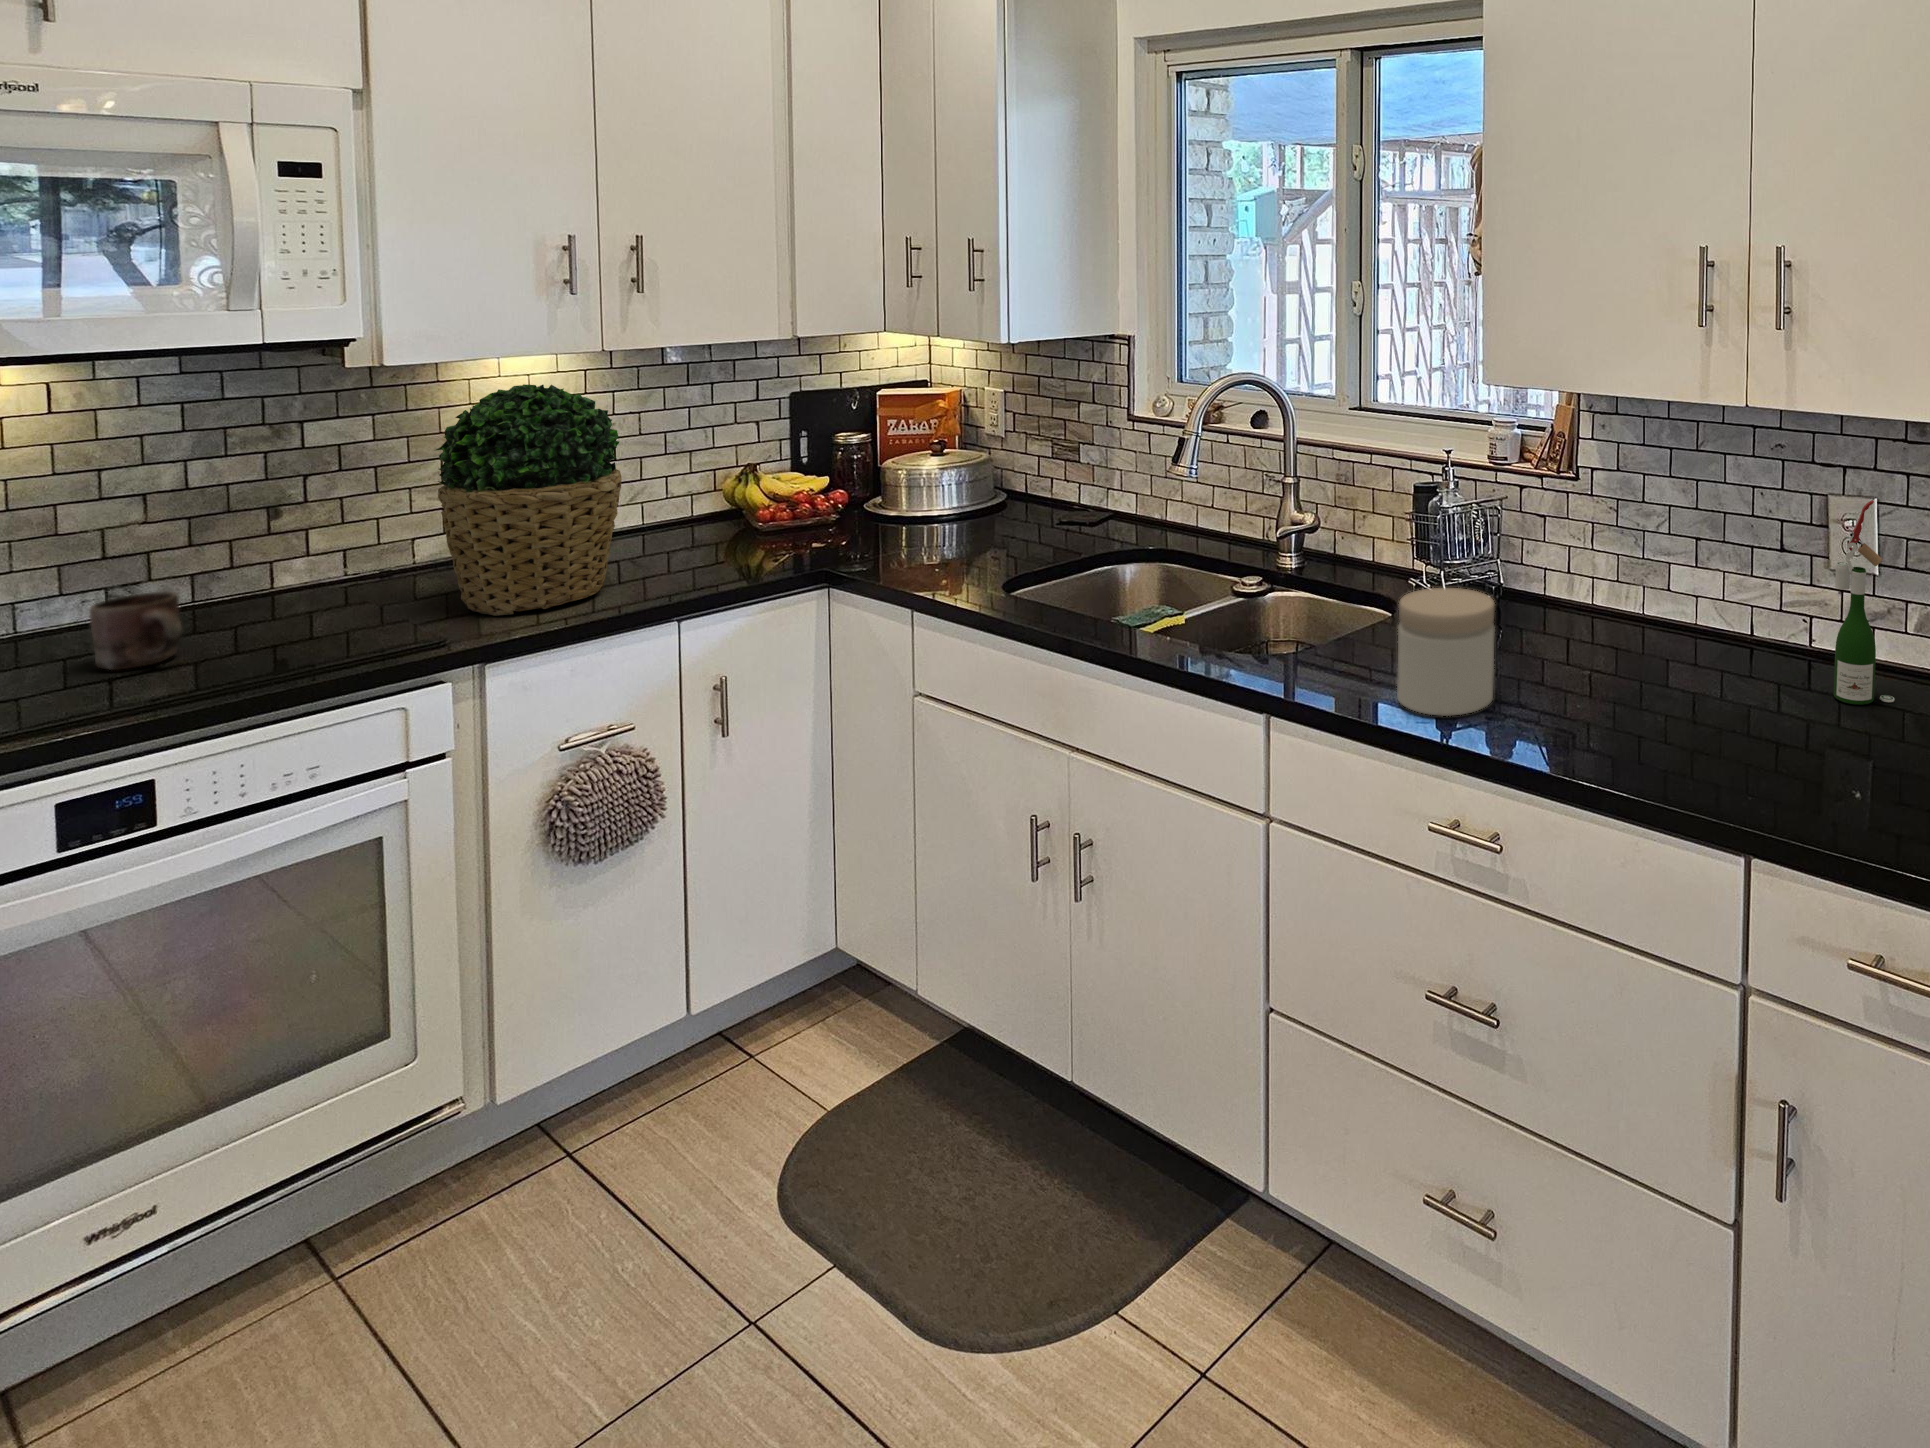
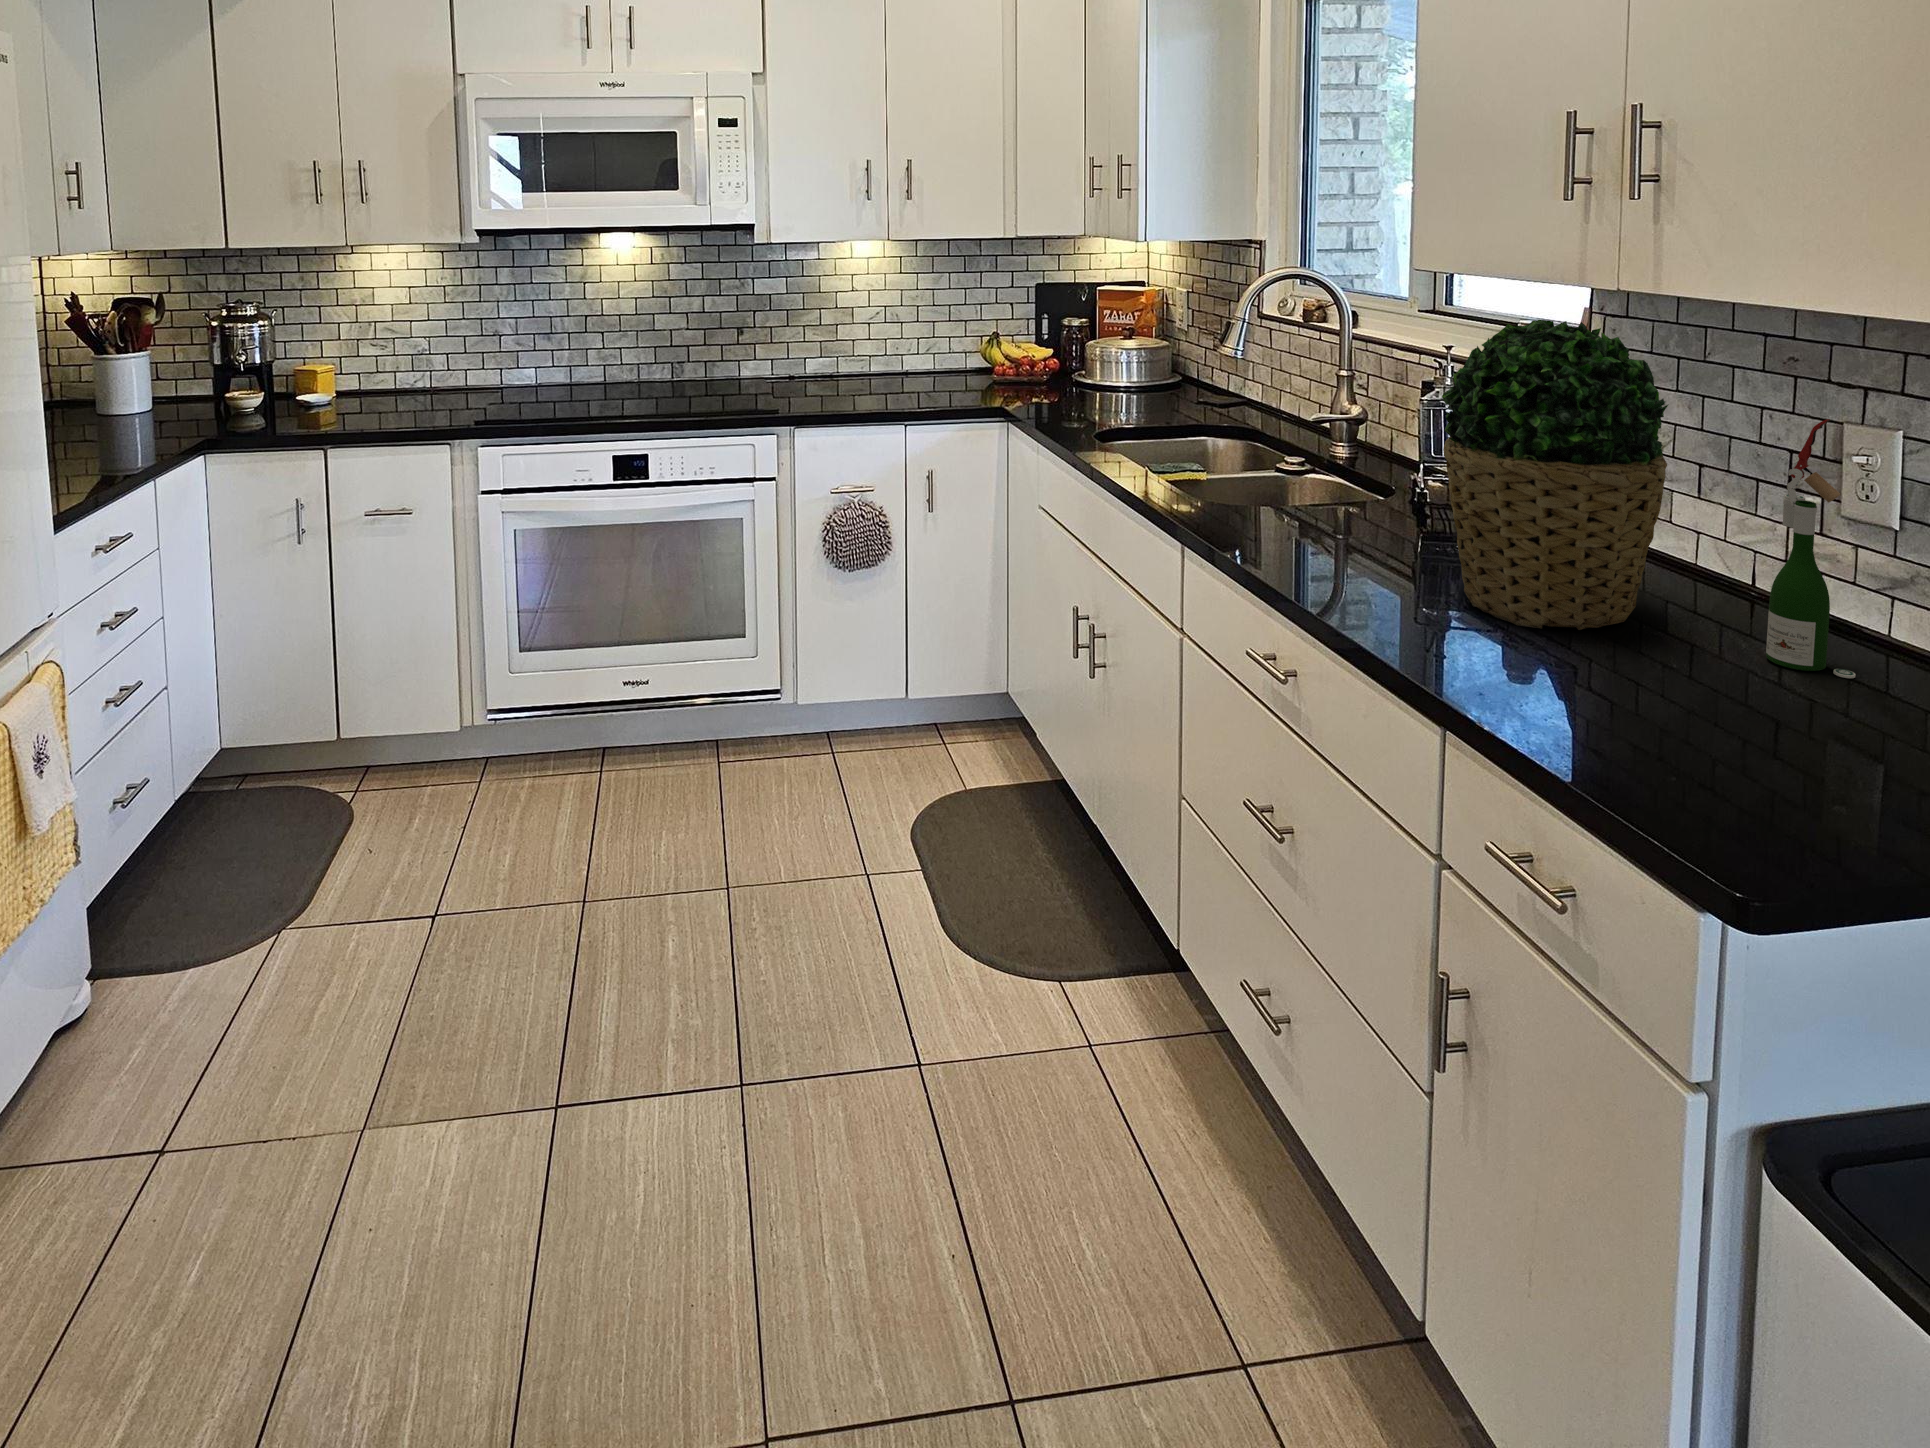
potted plant: present [436,384,622,616] -> present [1442,320,1668,630]
jar: present [1397,588,1495,716] -> none [1271,457,1370,572]
mug: present [89,591,182,670] -> none [648,363,682,401]

